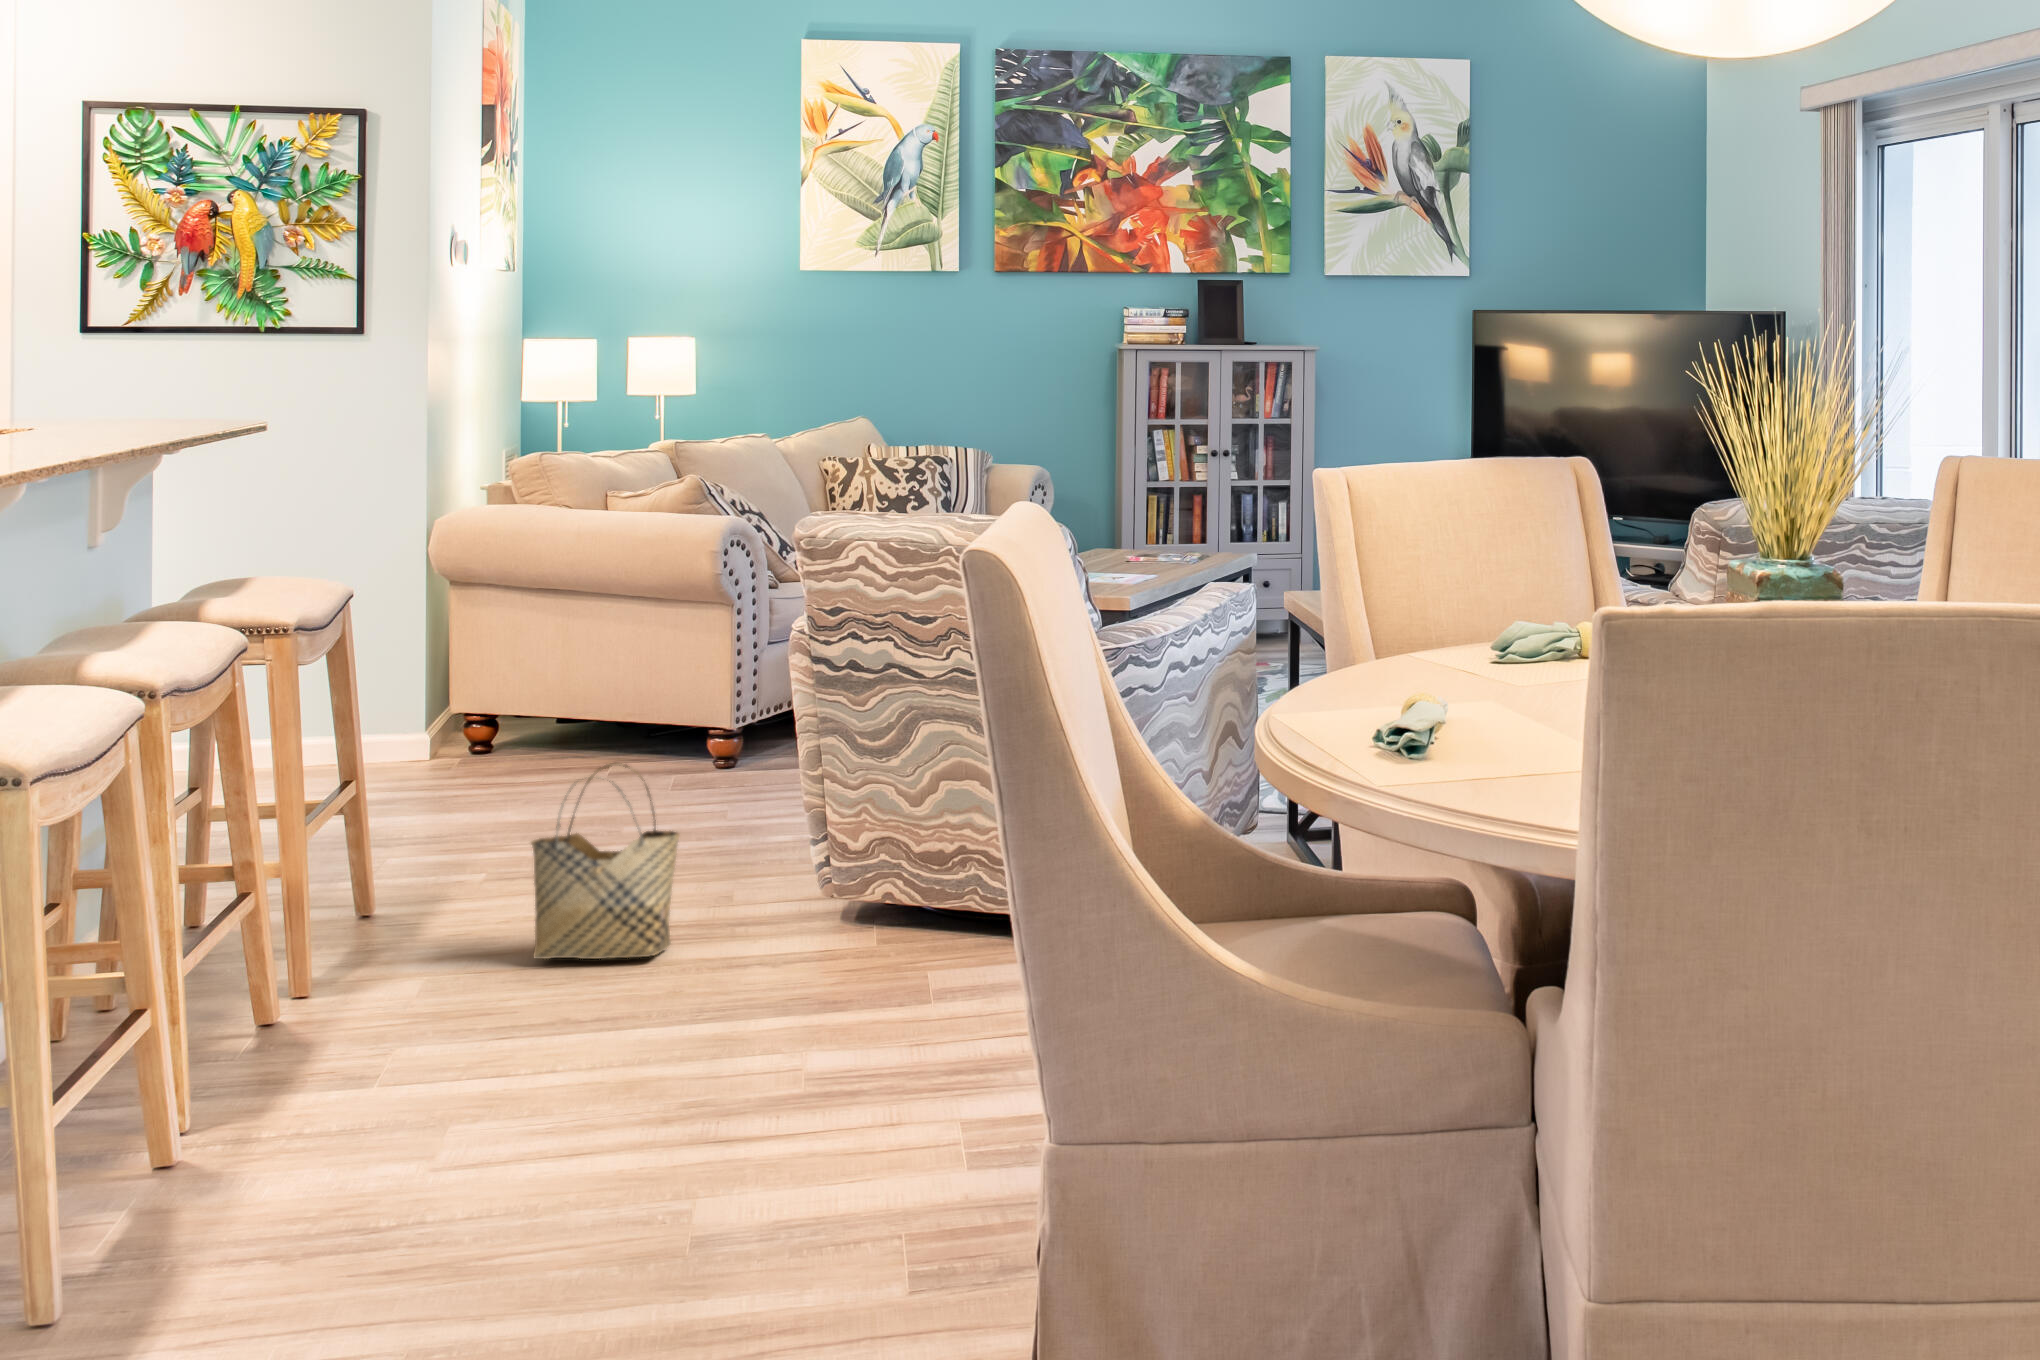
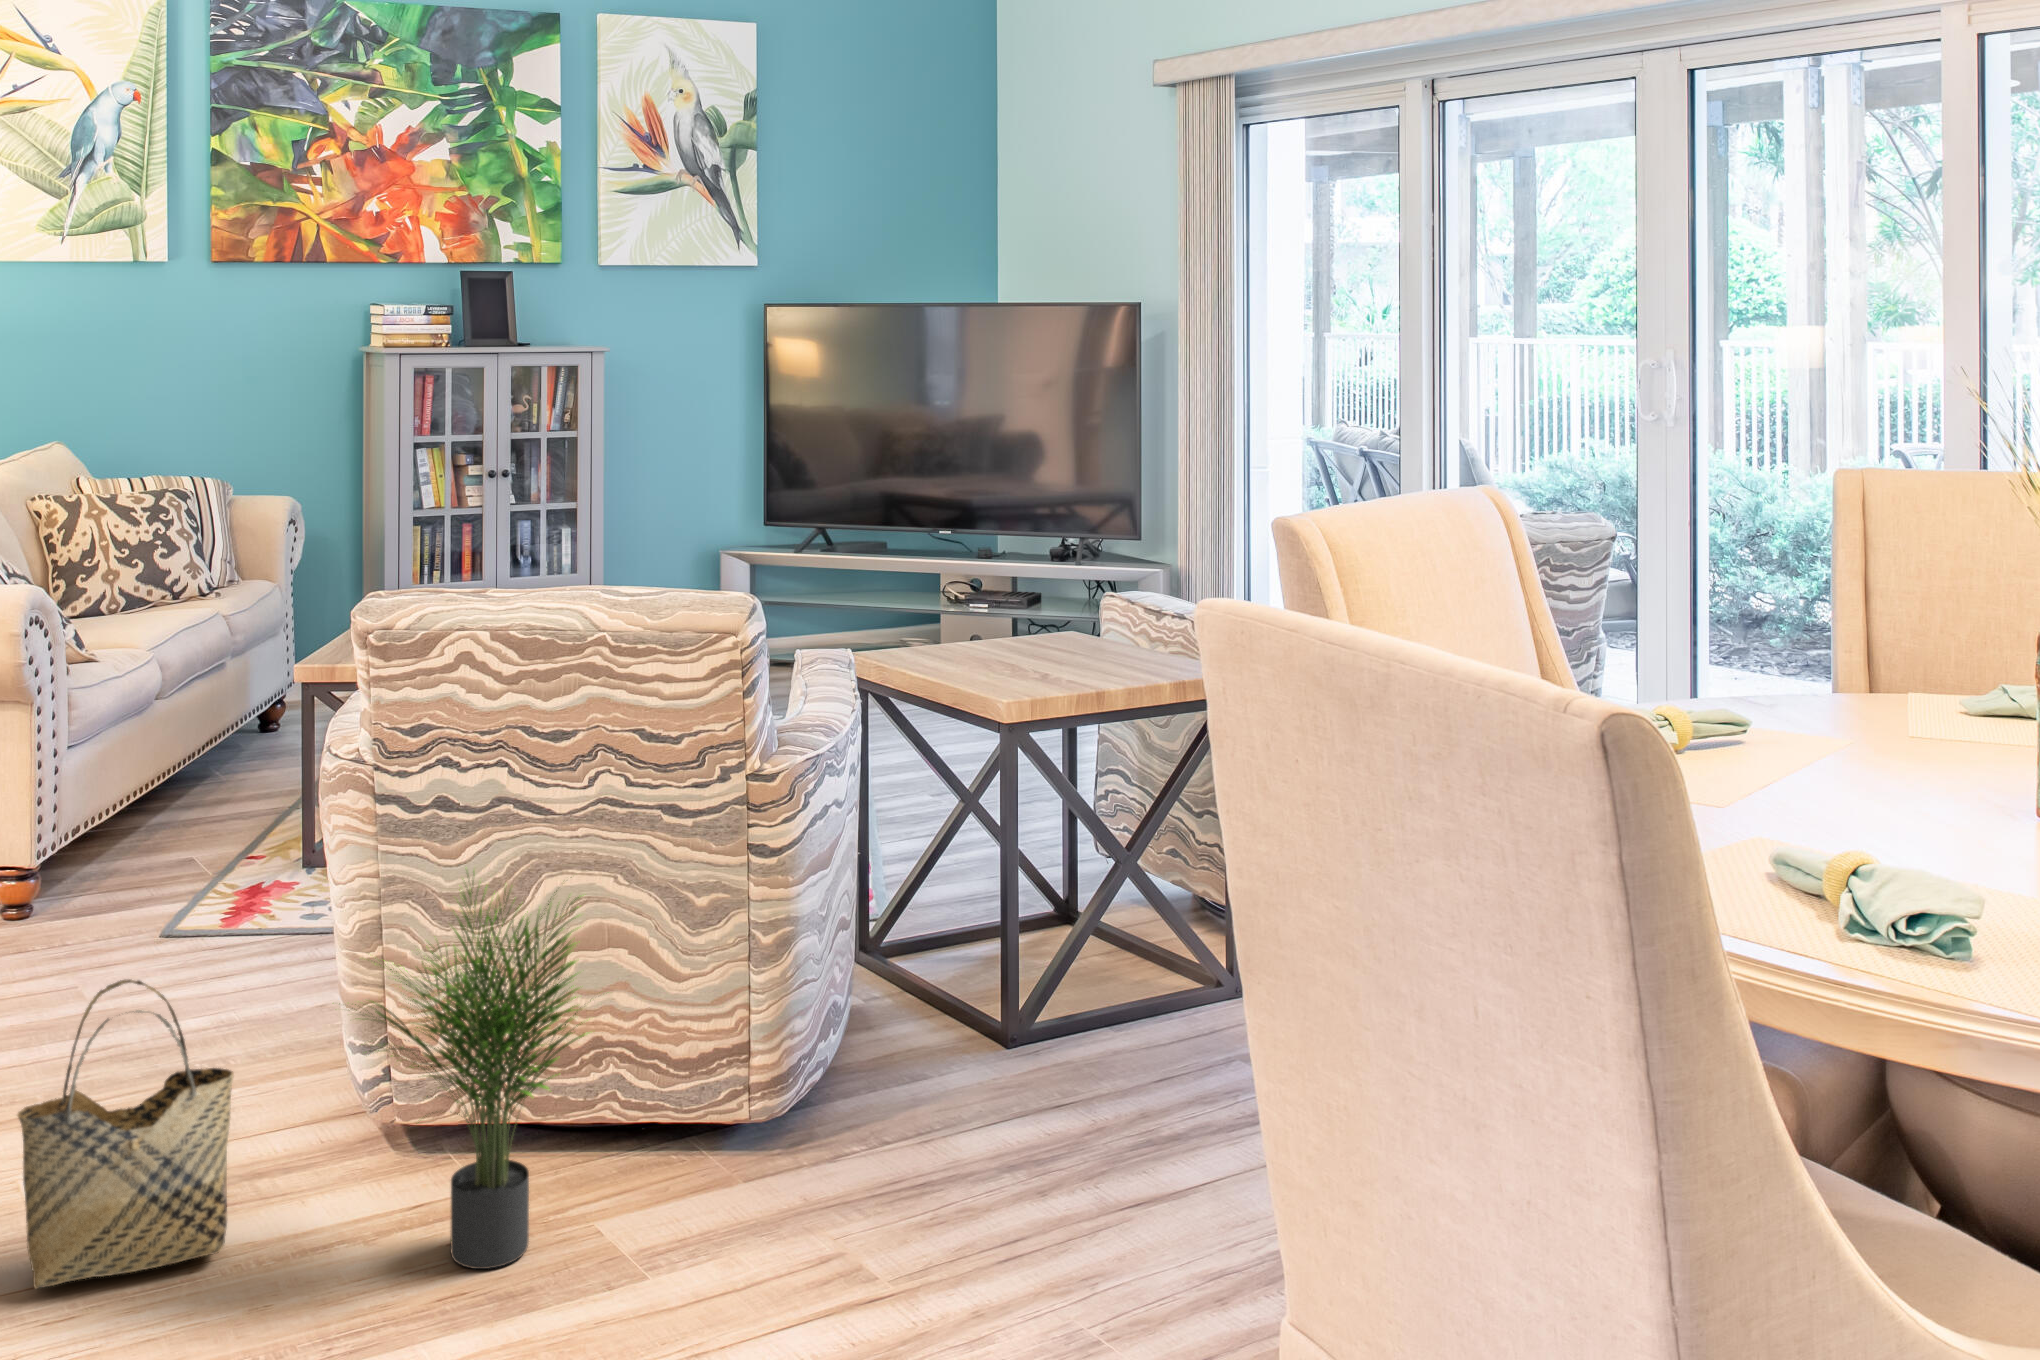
potted plant: none [724,701,909,988] -> present [355,889,591,1269]

